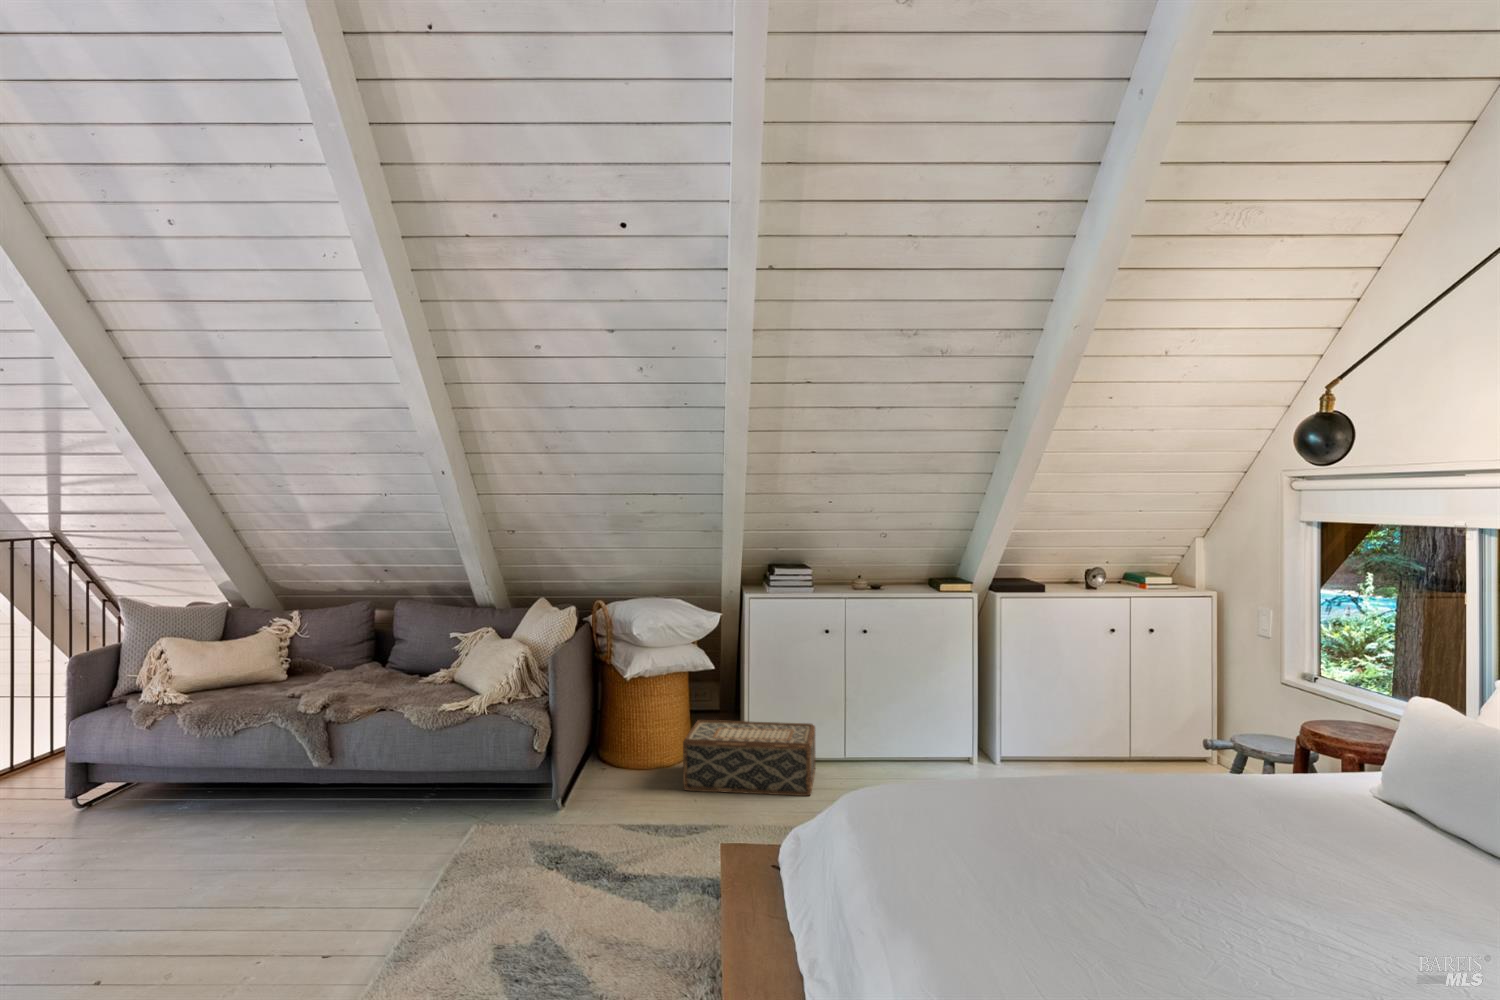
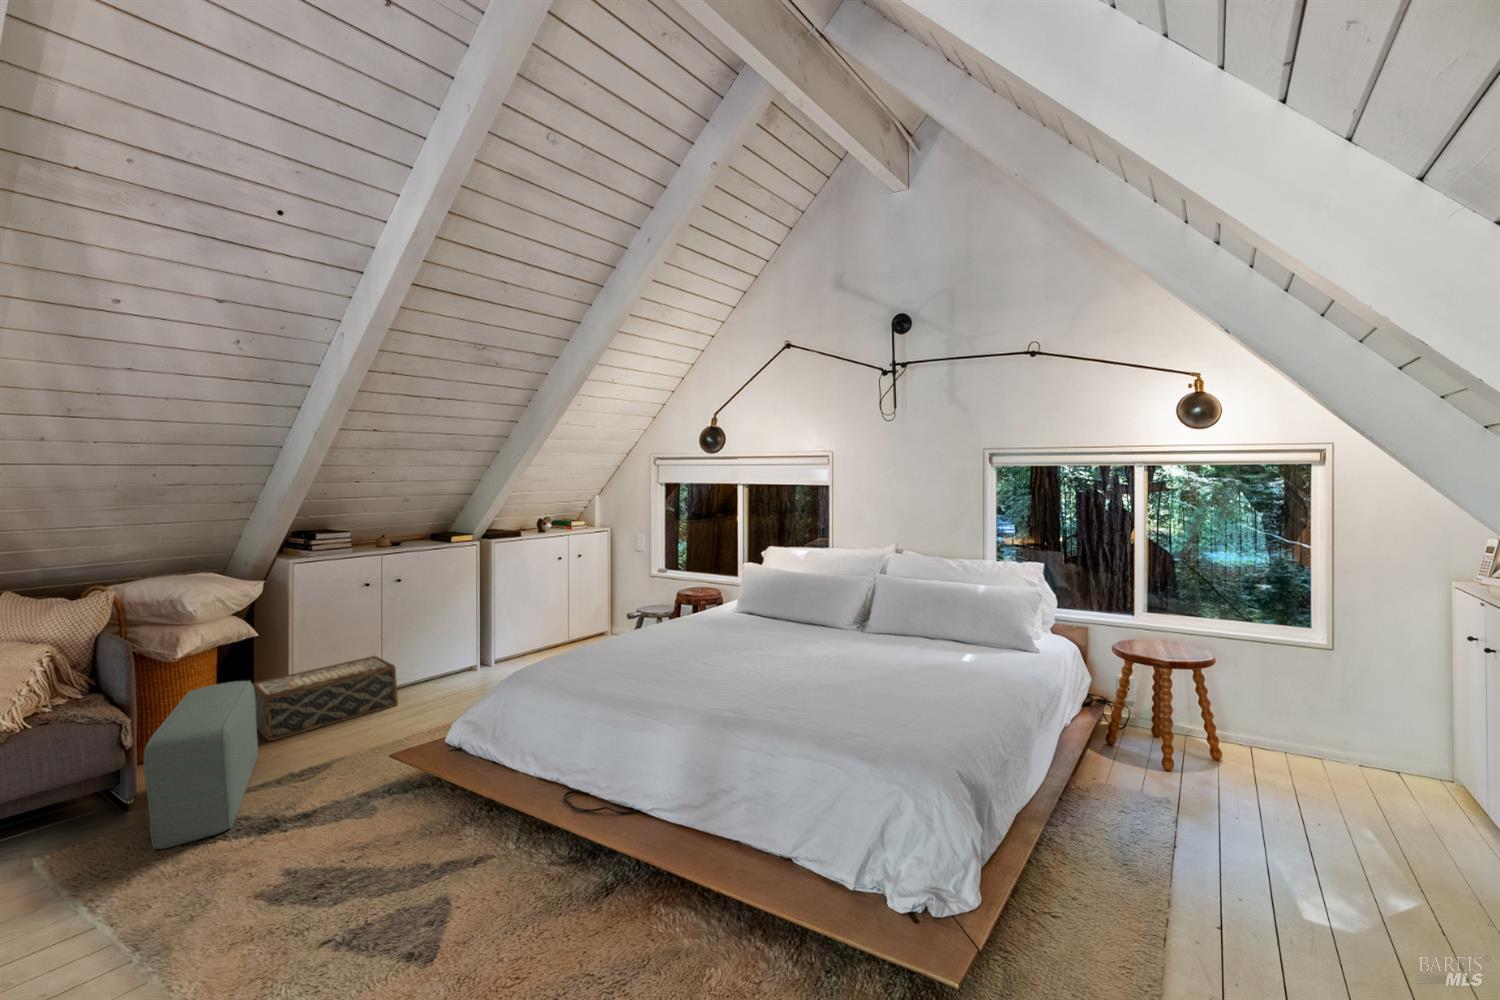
pouf: none [511,717,658,875] -> present [143,681,258,849]

